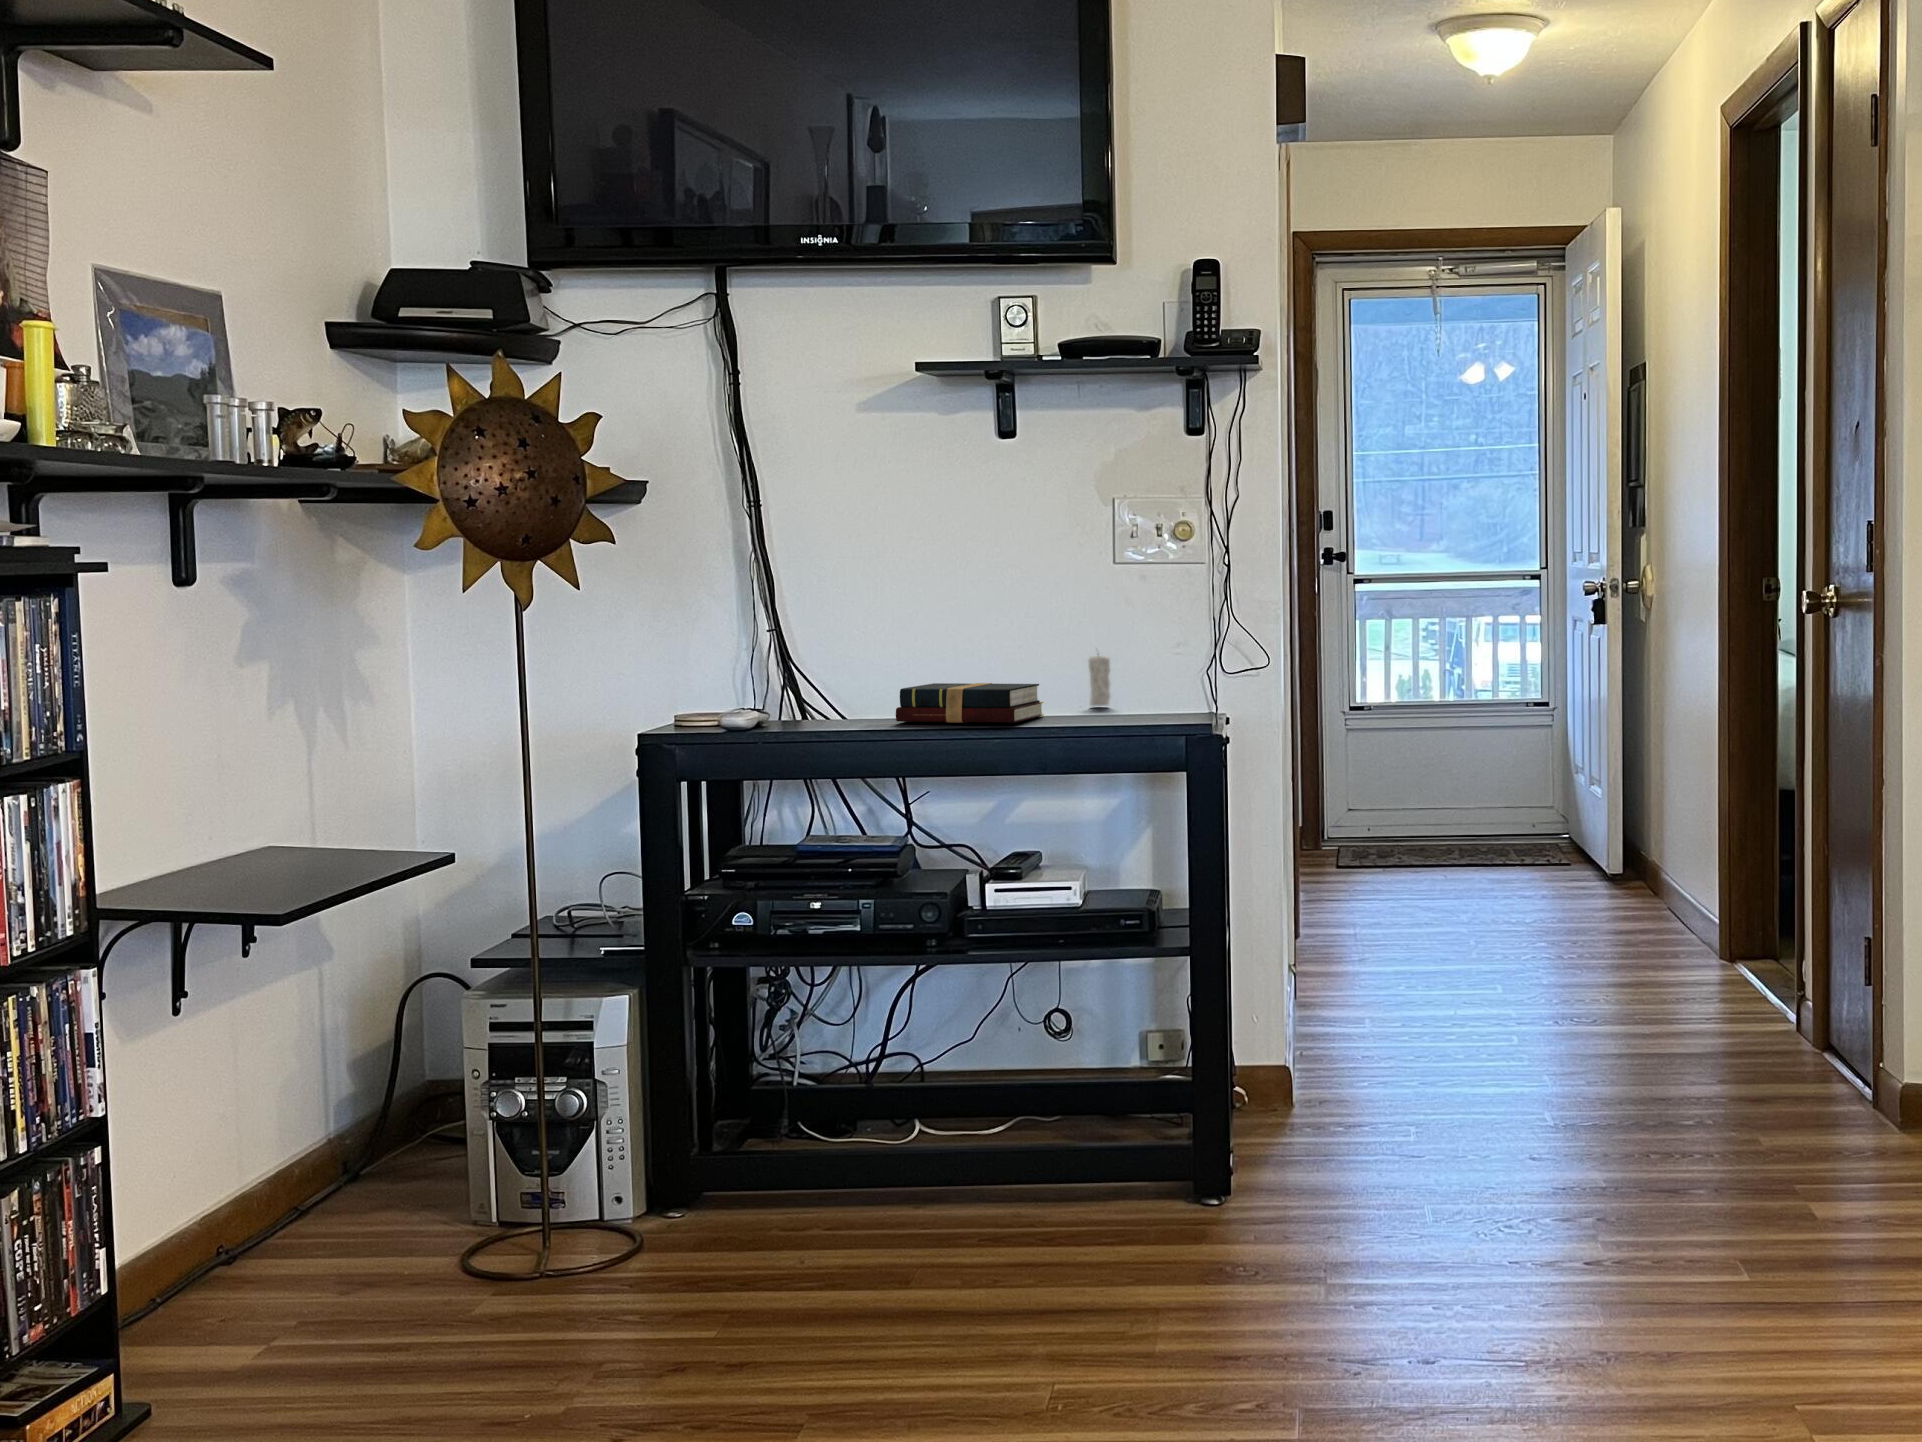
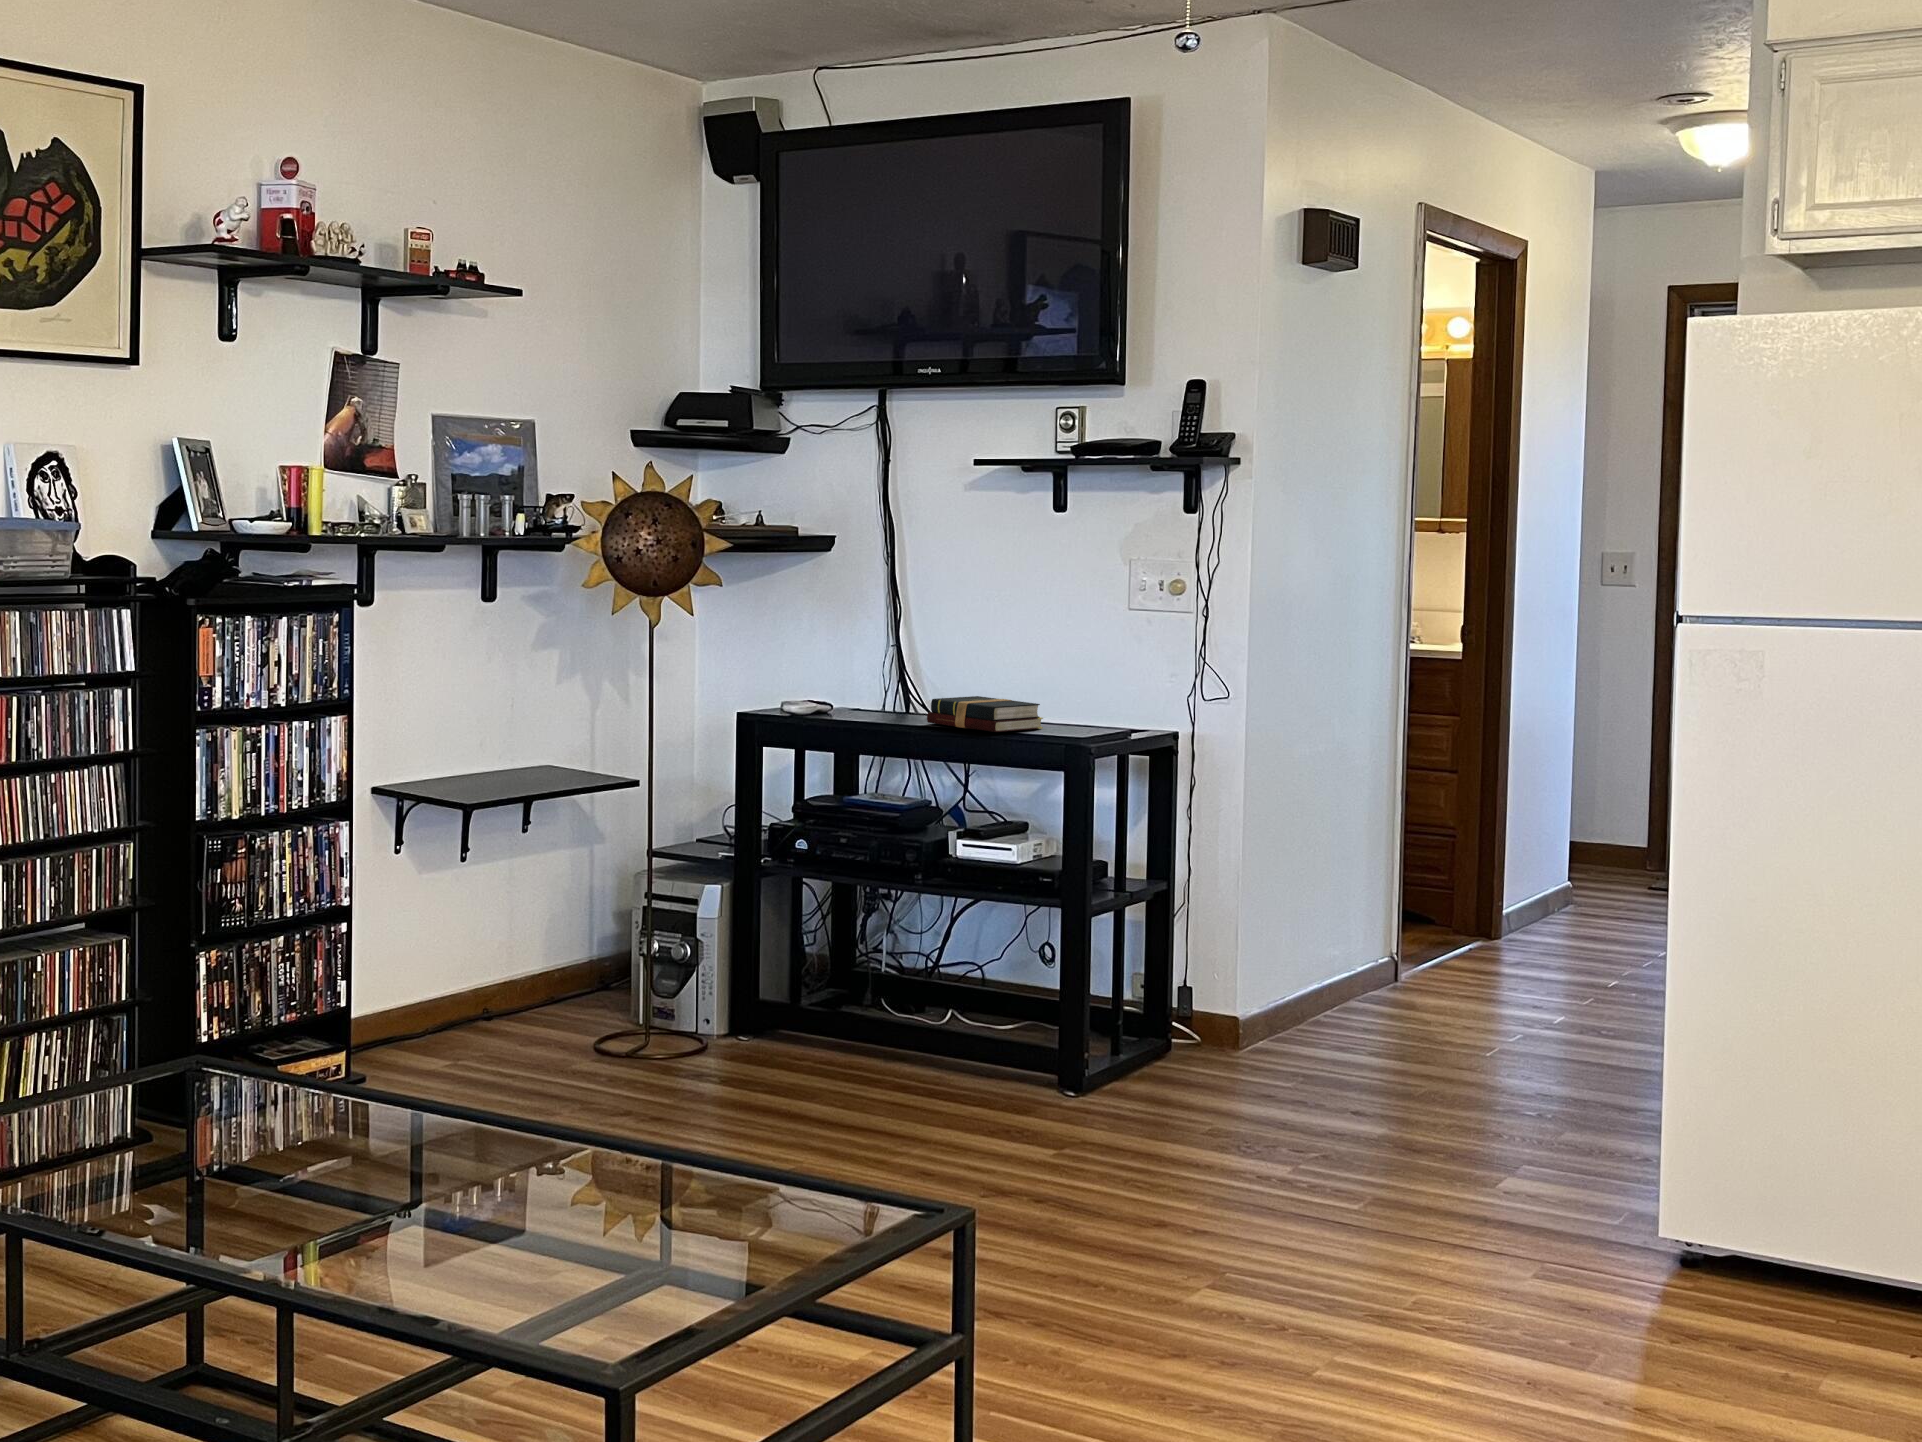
candle: present [1089,655,1110,706] -> none [1100,676,1119,725]

